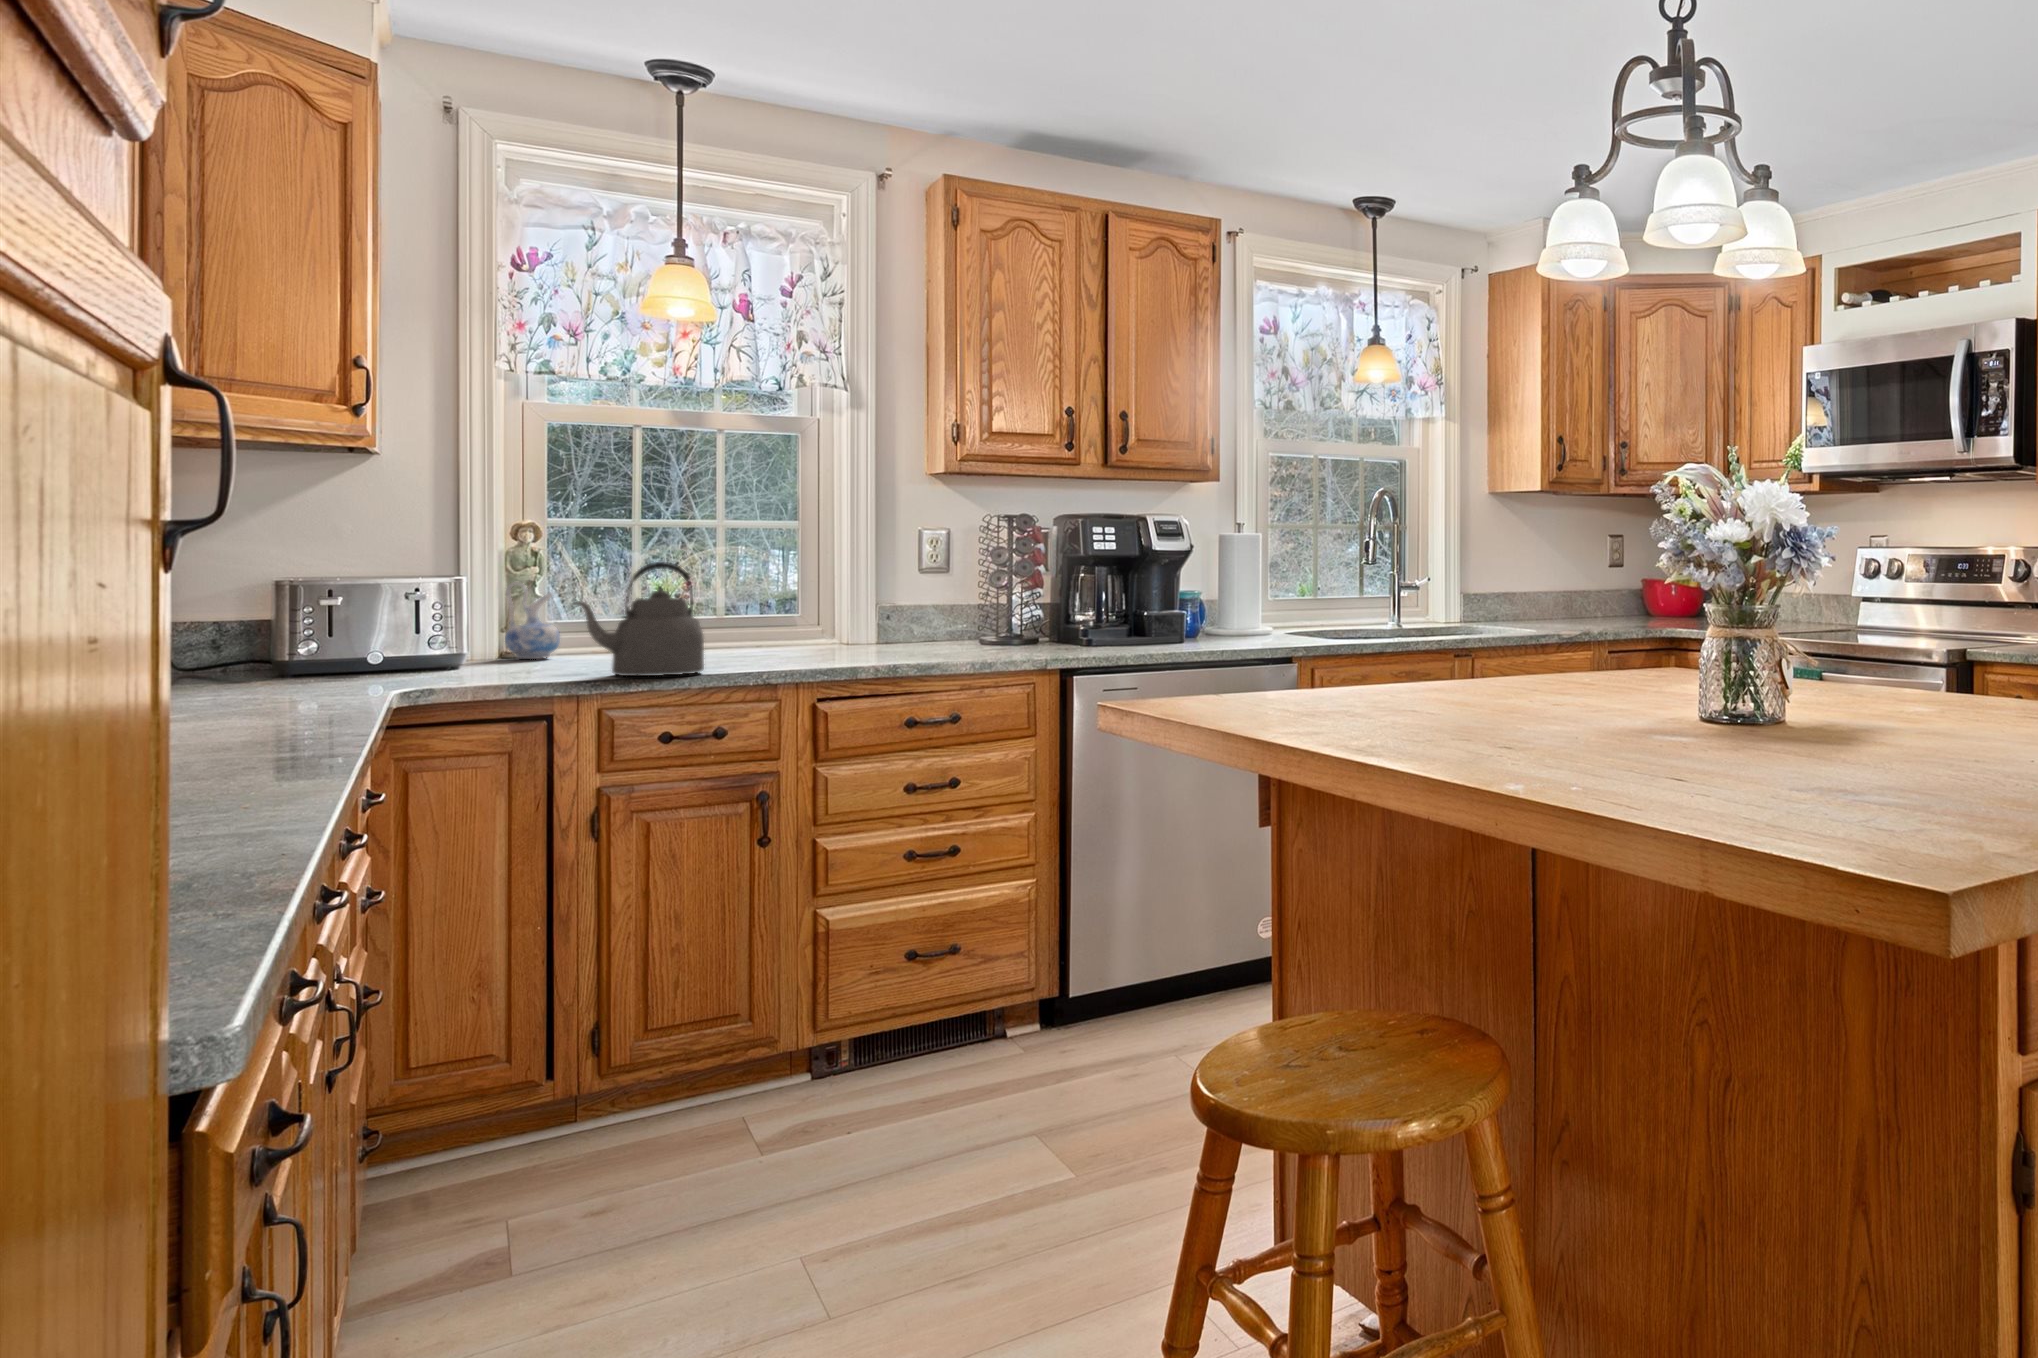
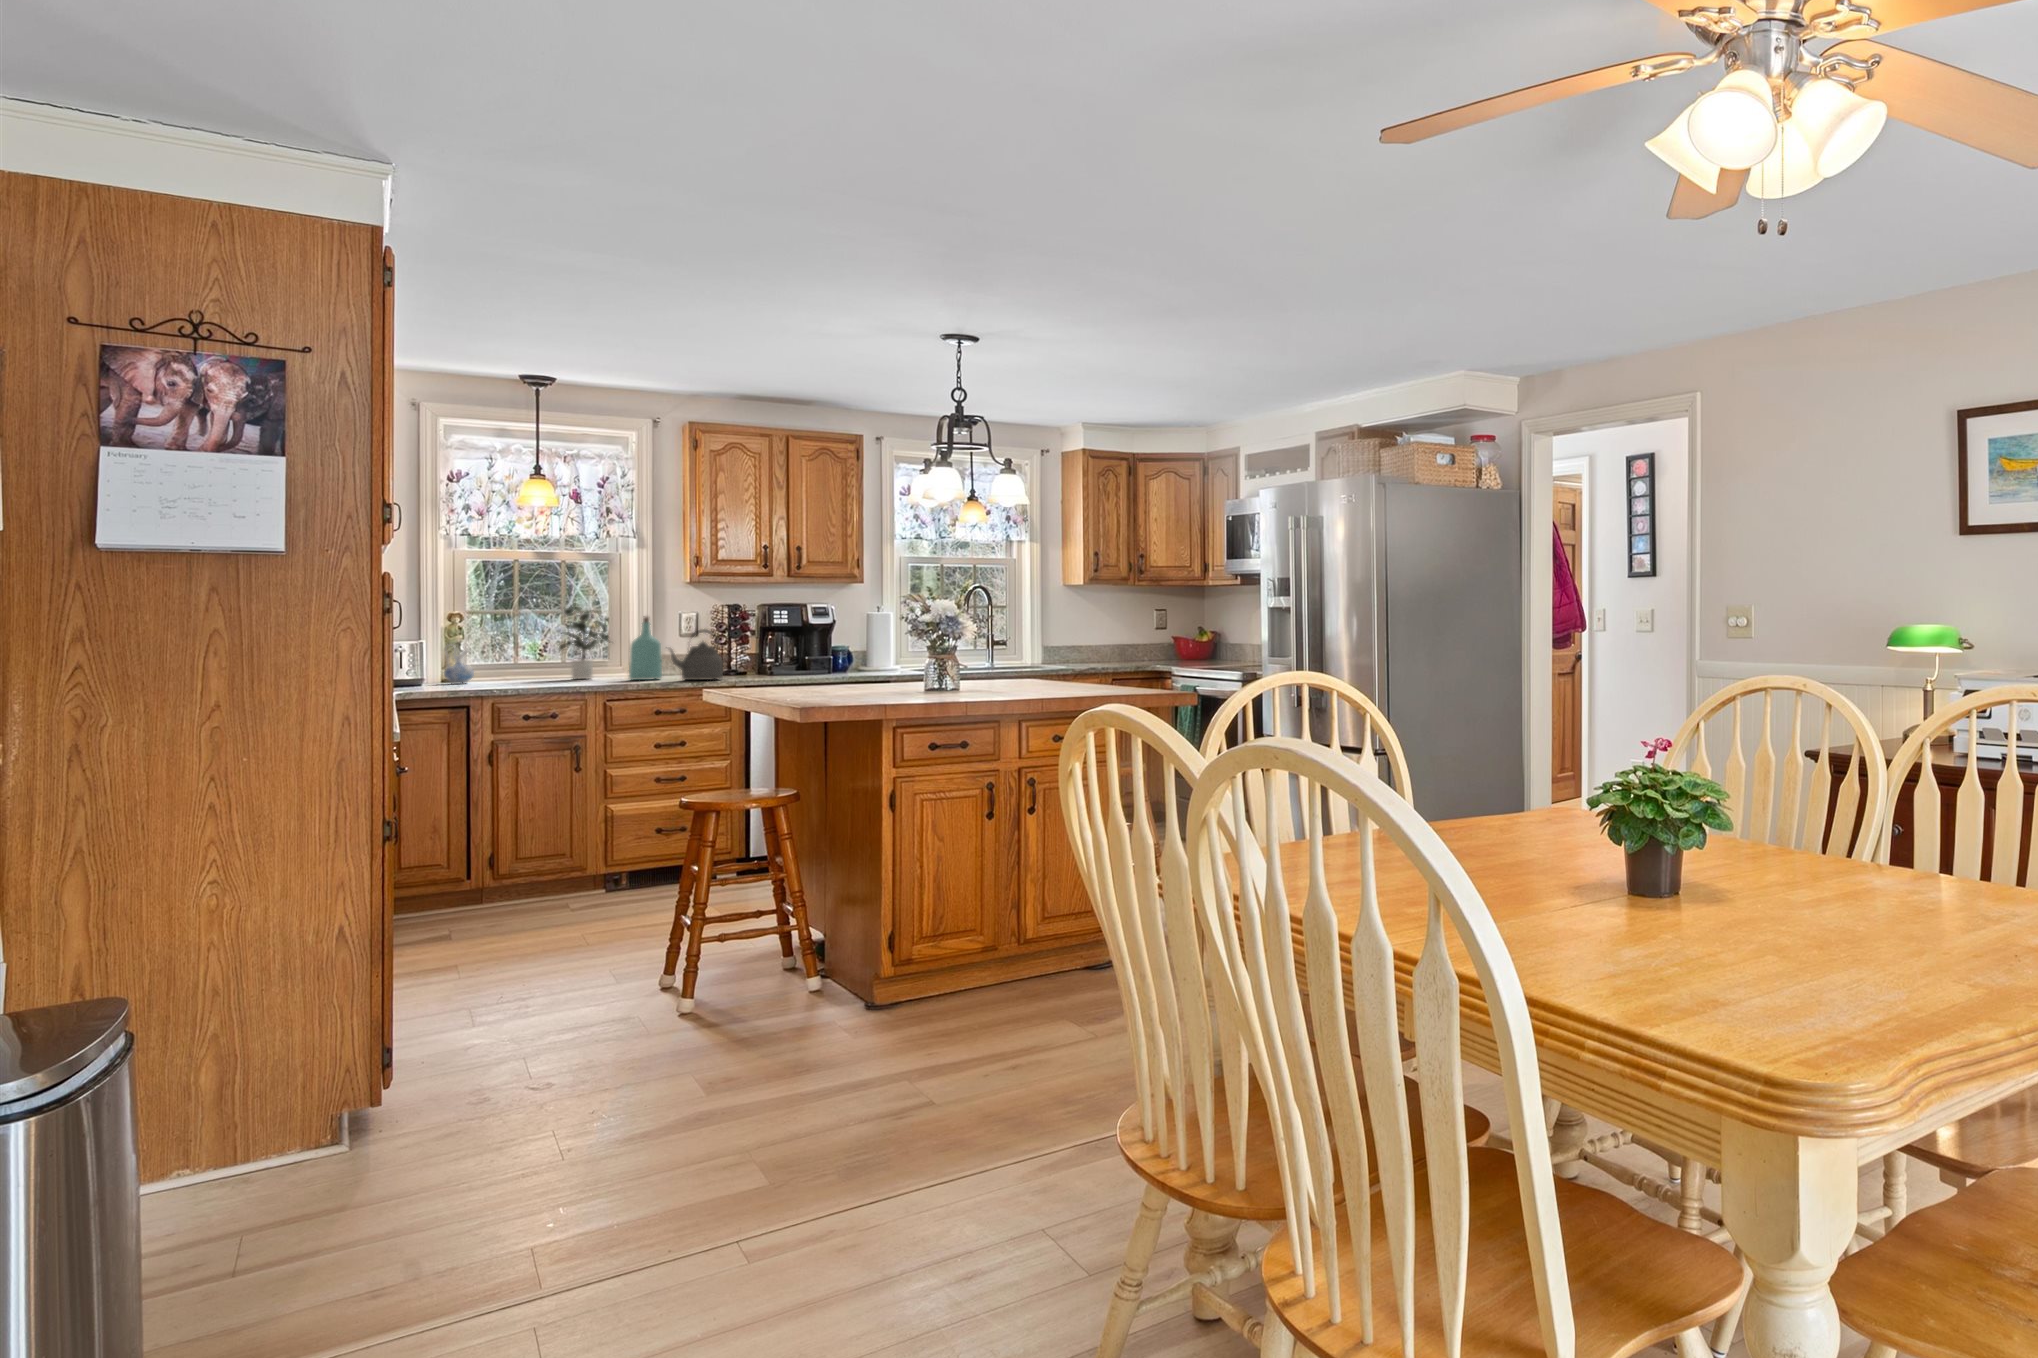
potted plant: none [694,513,833,649] -> present [559,607,608,679]
bottle: none [842,534,900,655] -> present [629,616,662,680]
kettle: present [574,562,704,676] -> present [669,630,723,680]

